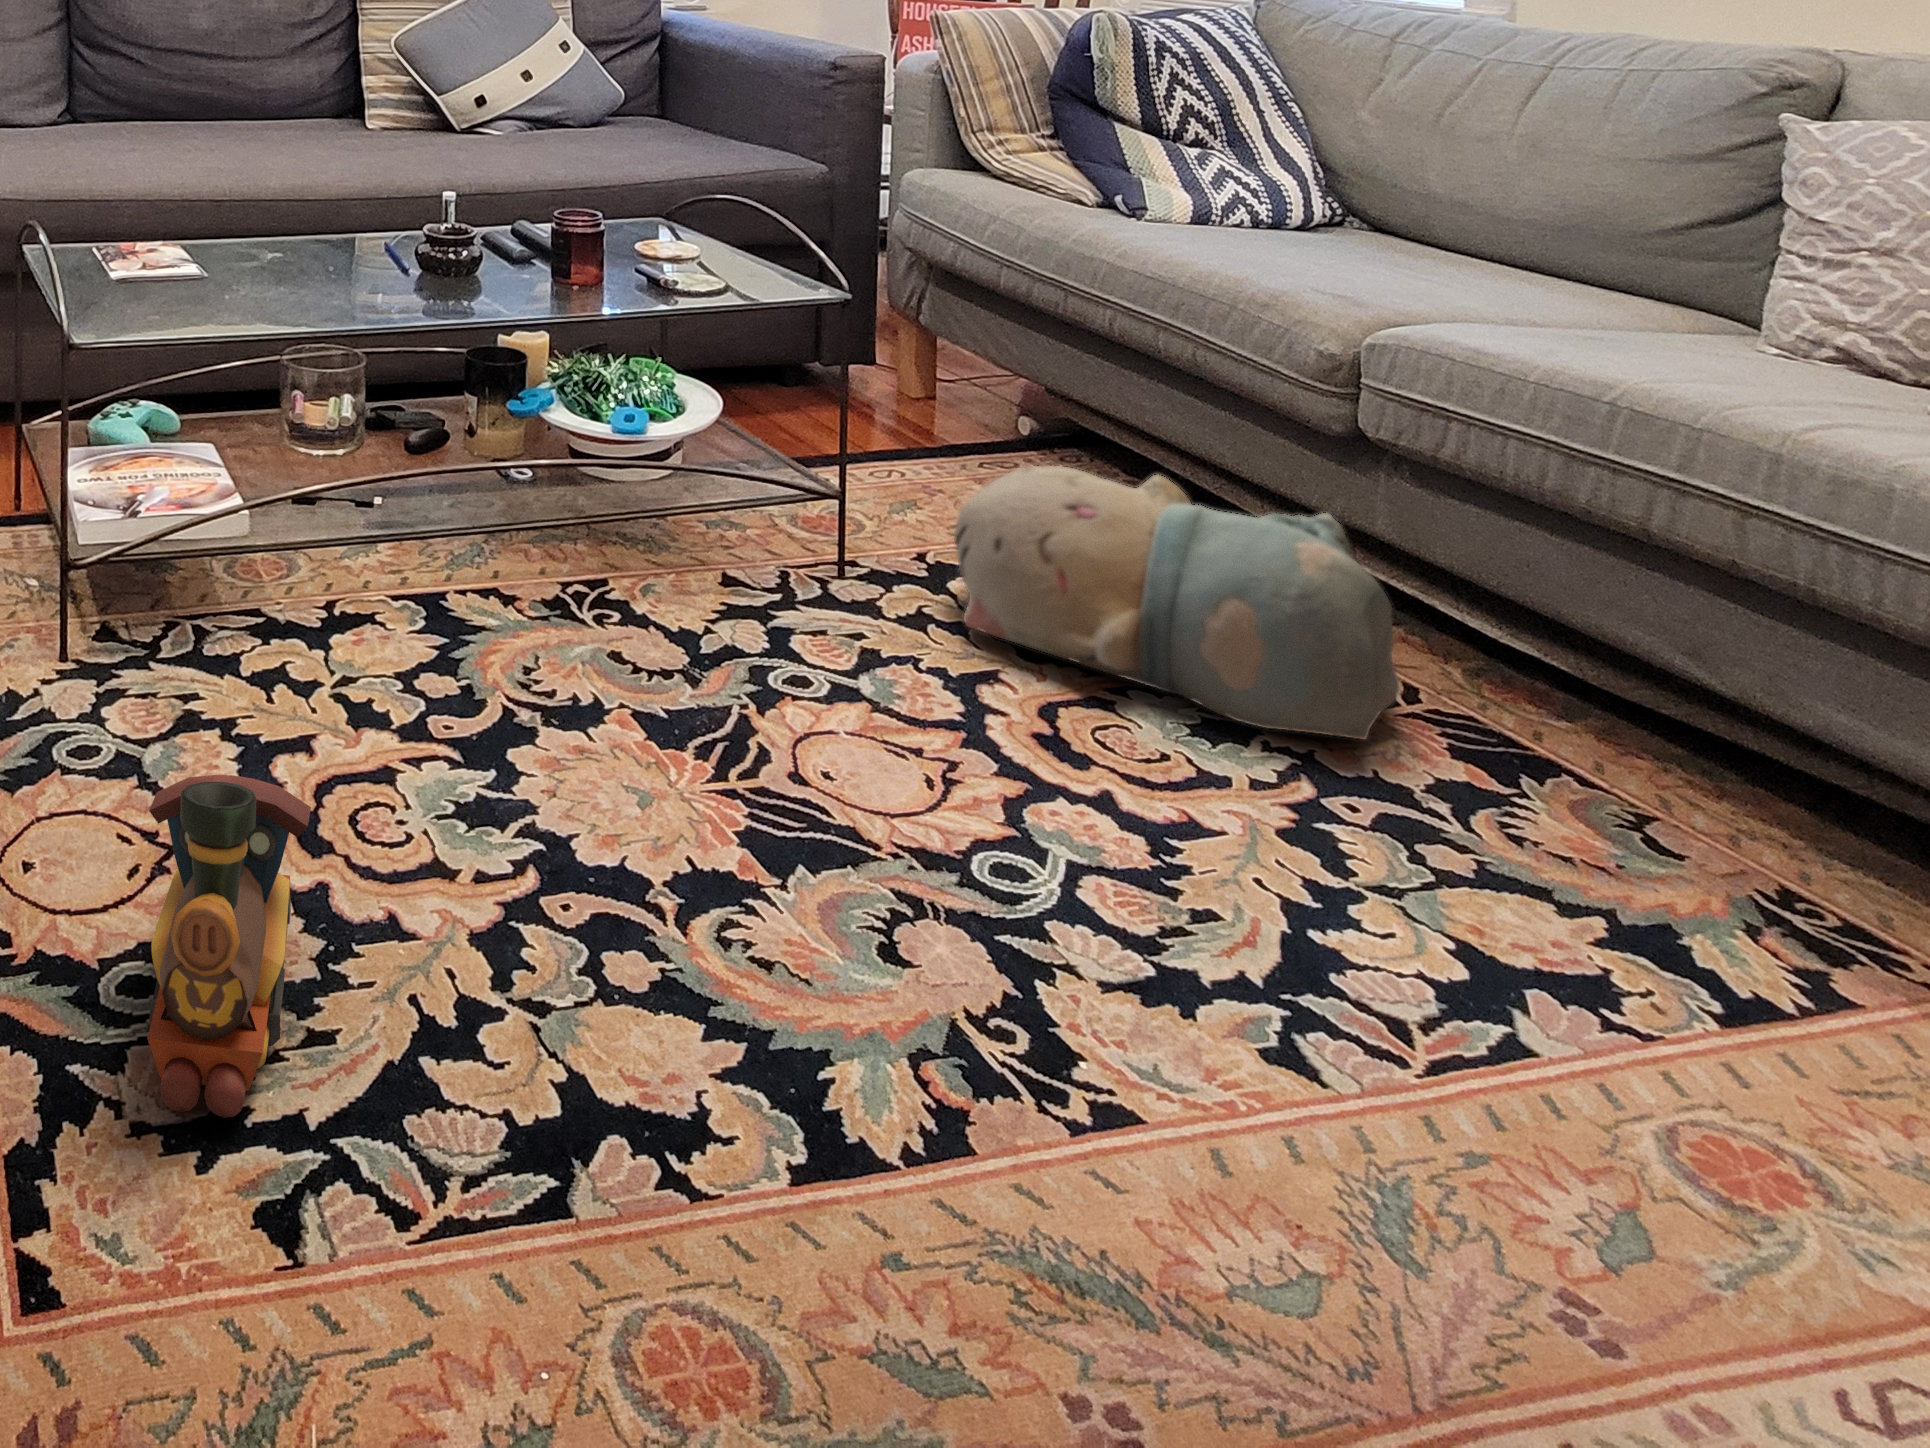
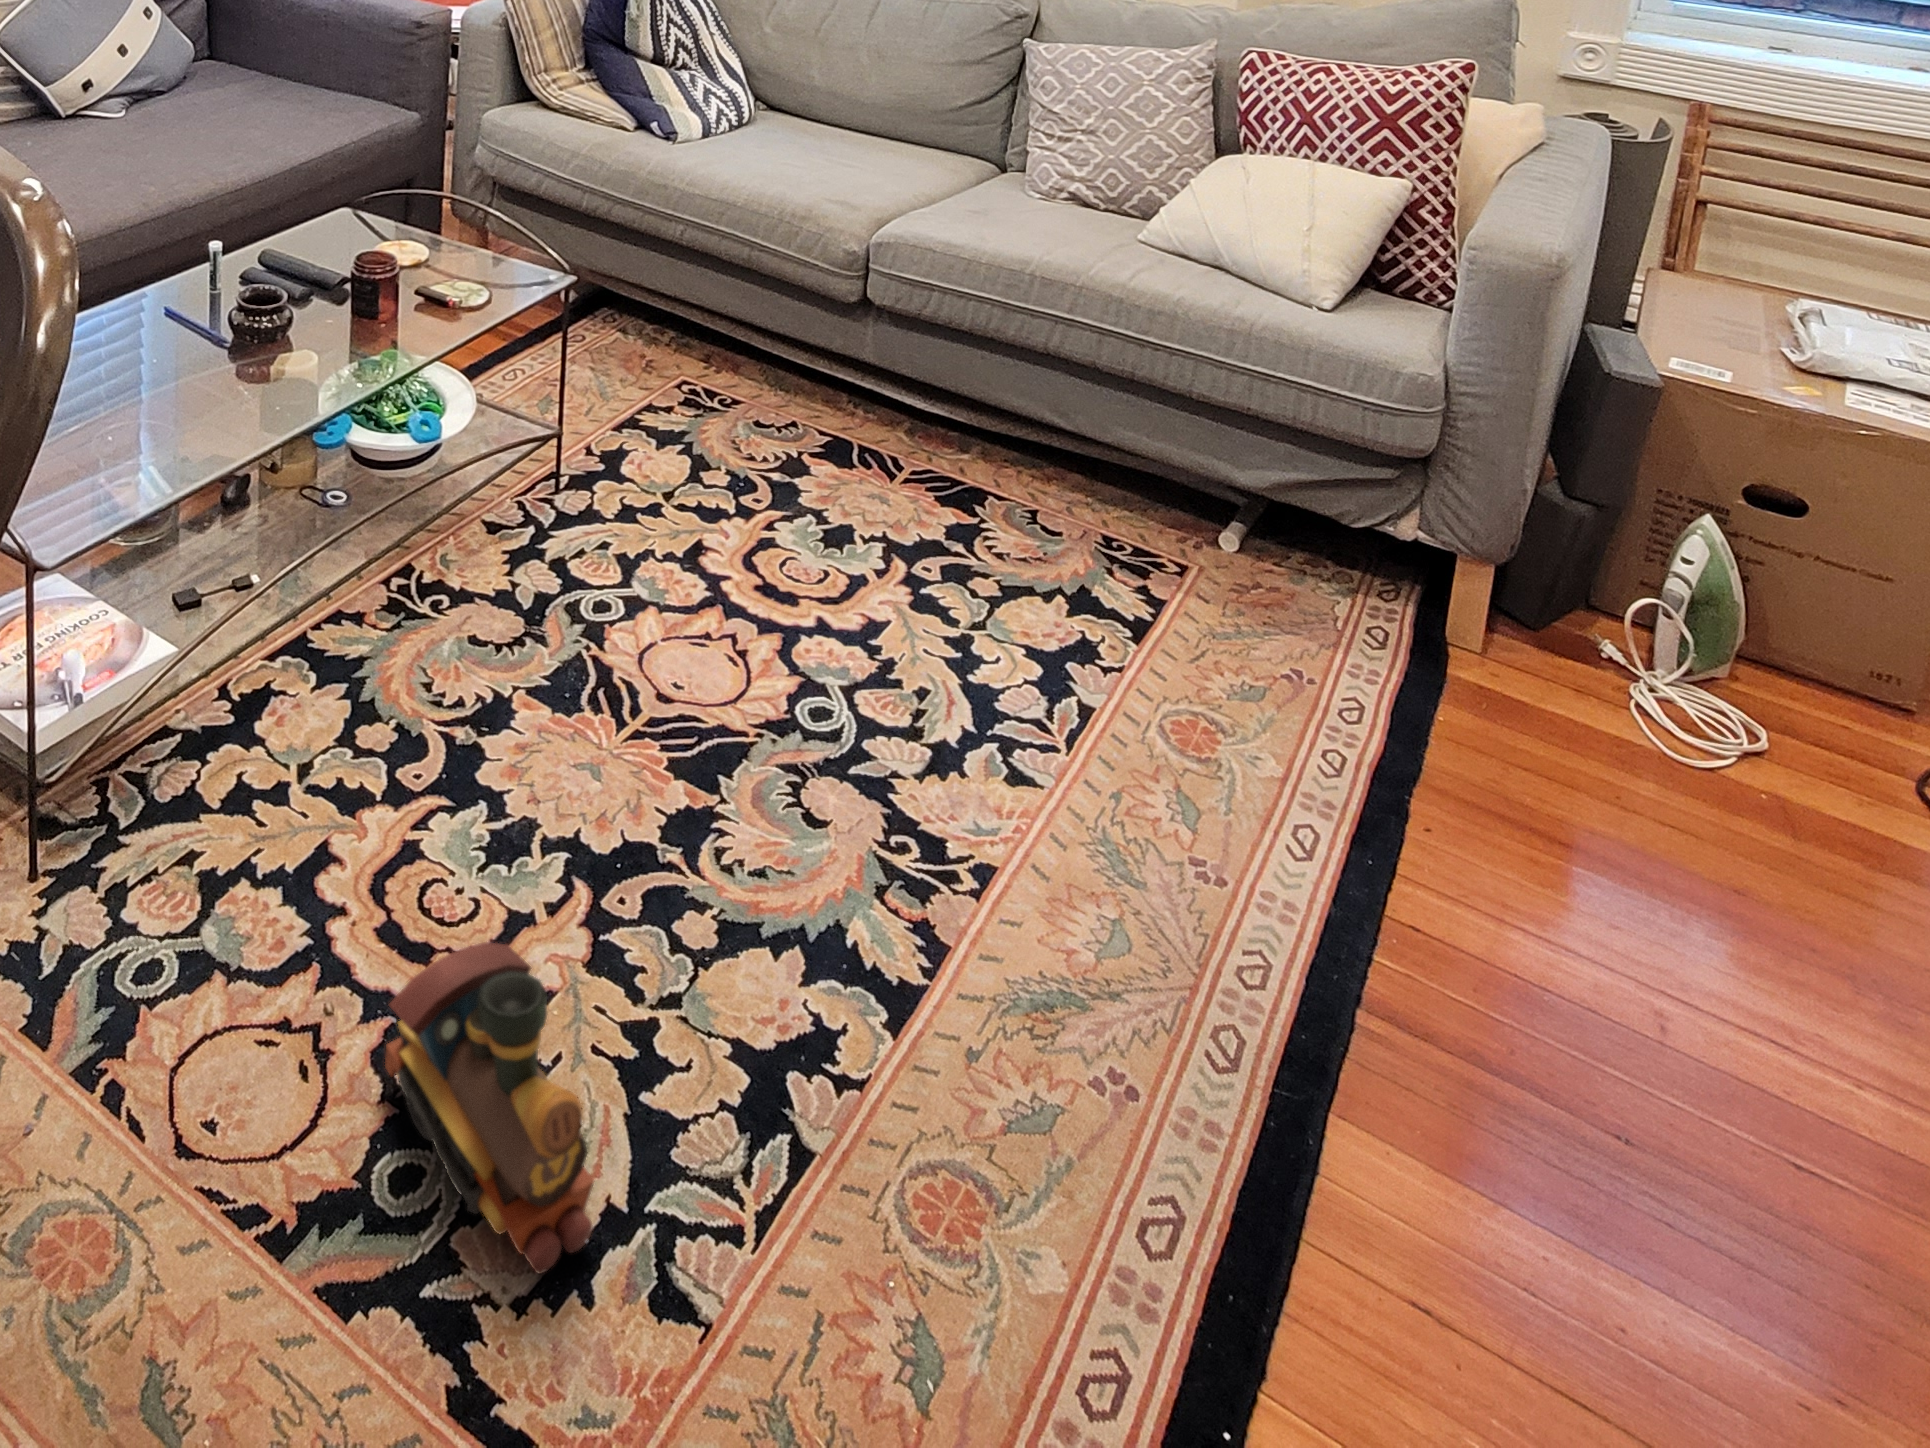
plush toy: present [954,466,1399,739] -> none [627,363,908,532]

